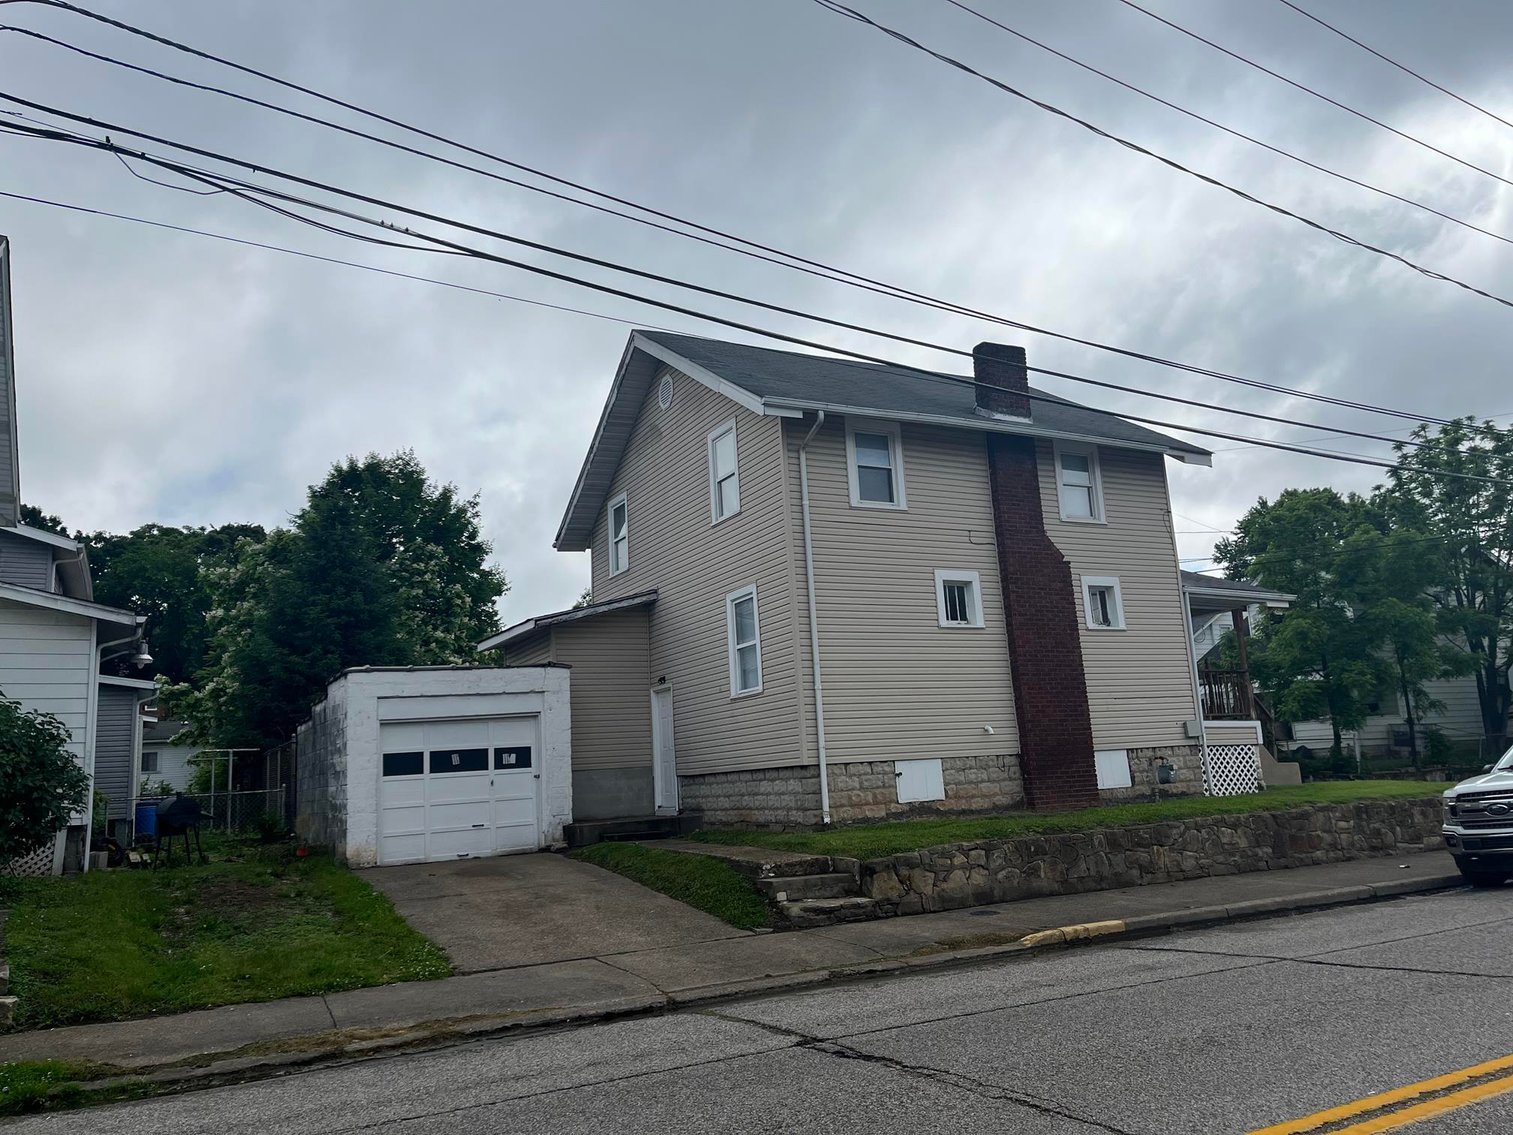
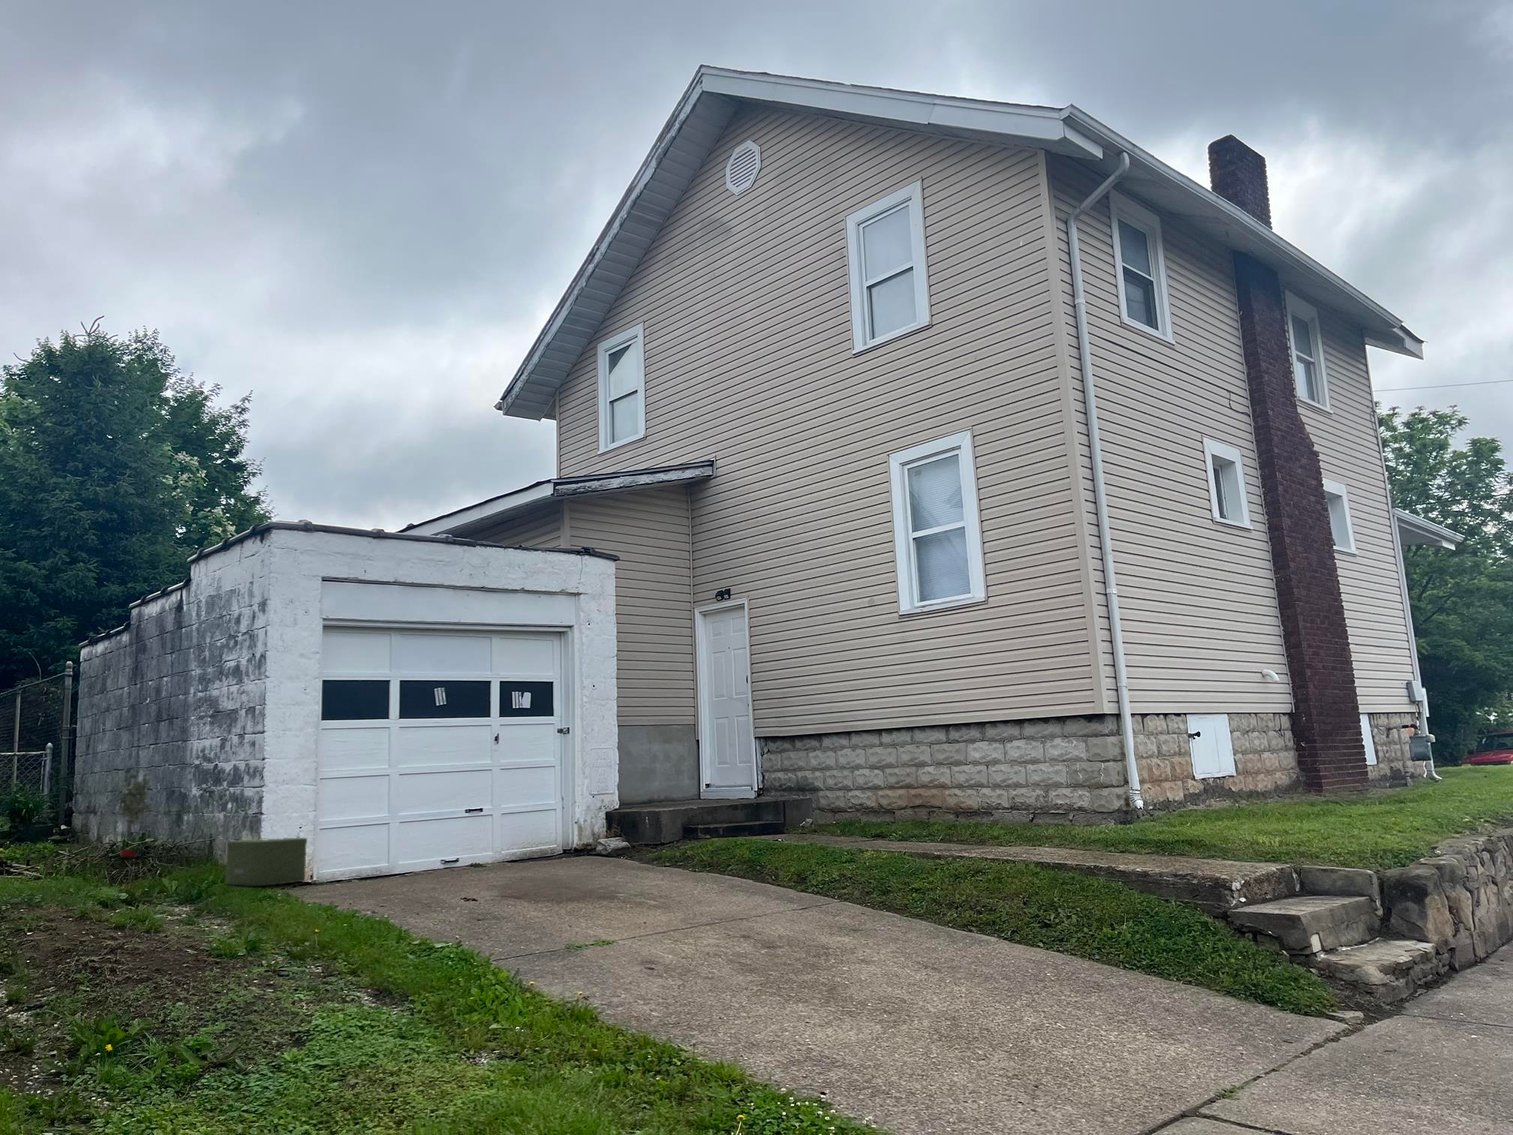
storage box: none [313,847,352,871] -> present [226,838,307,886]

